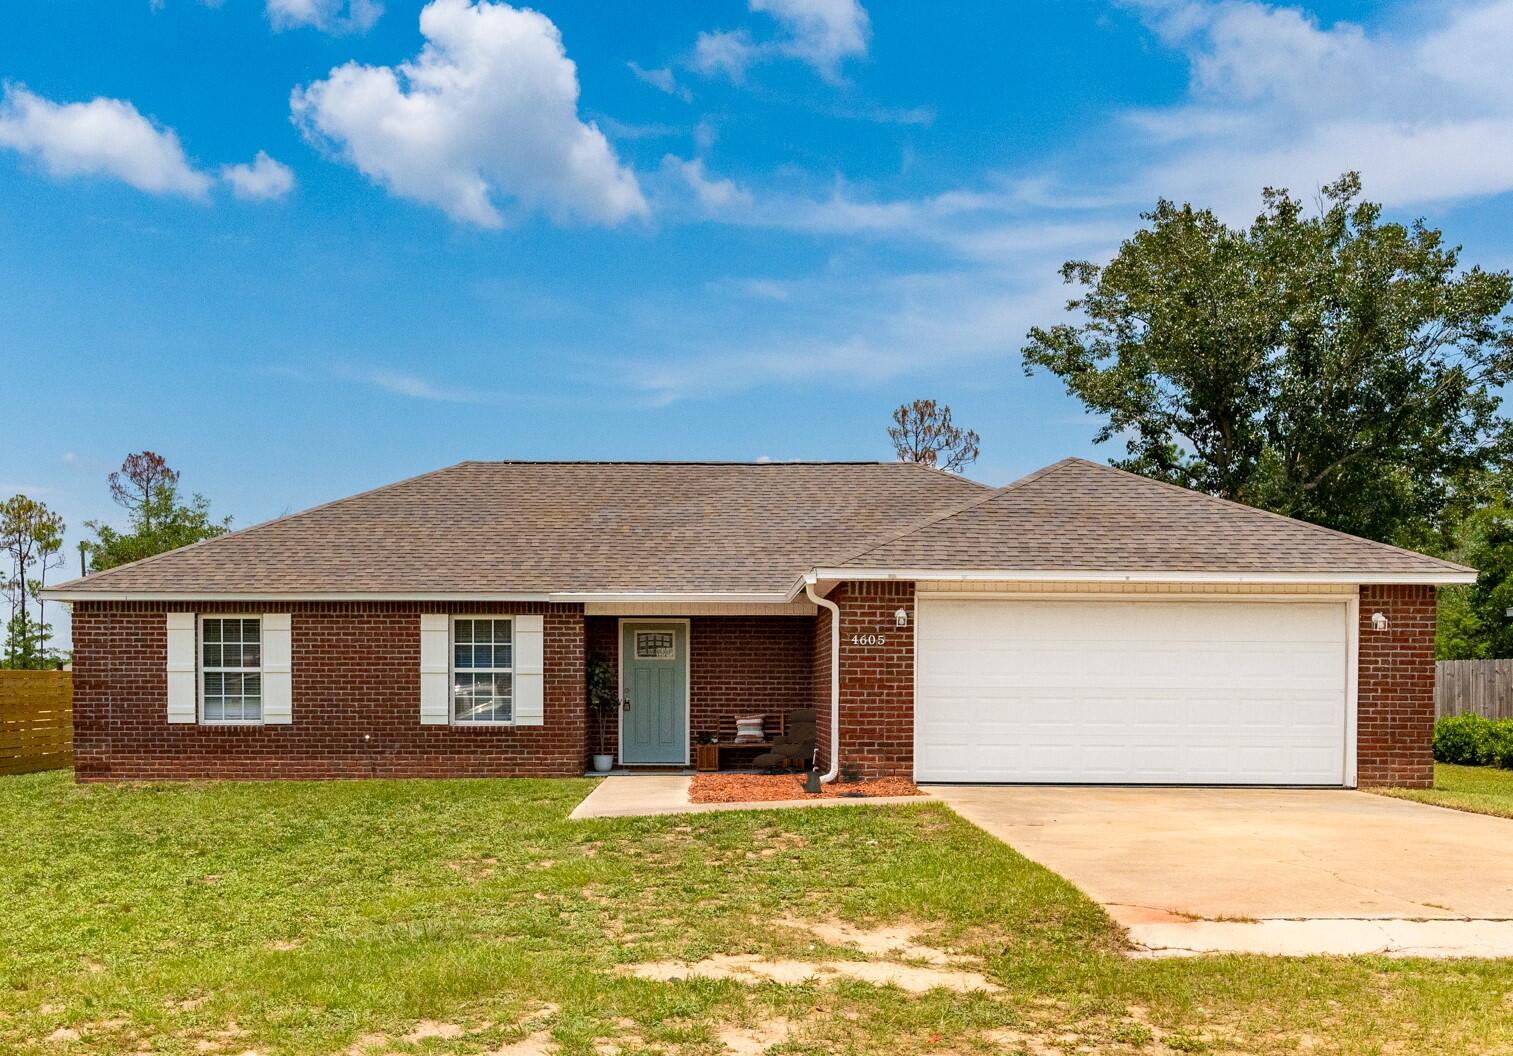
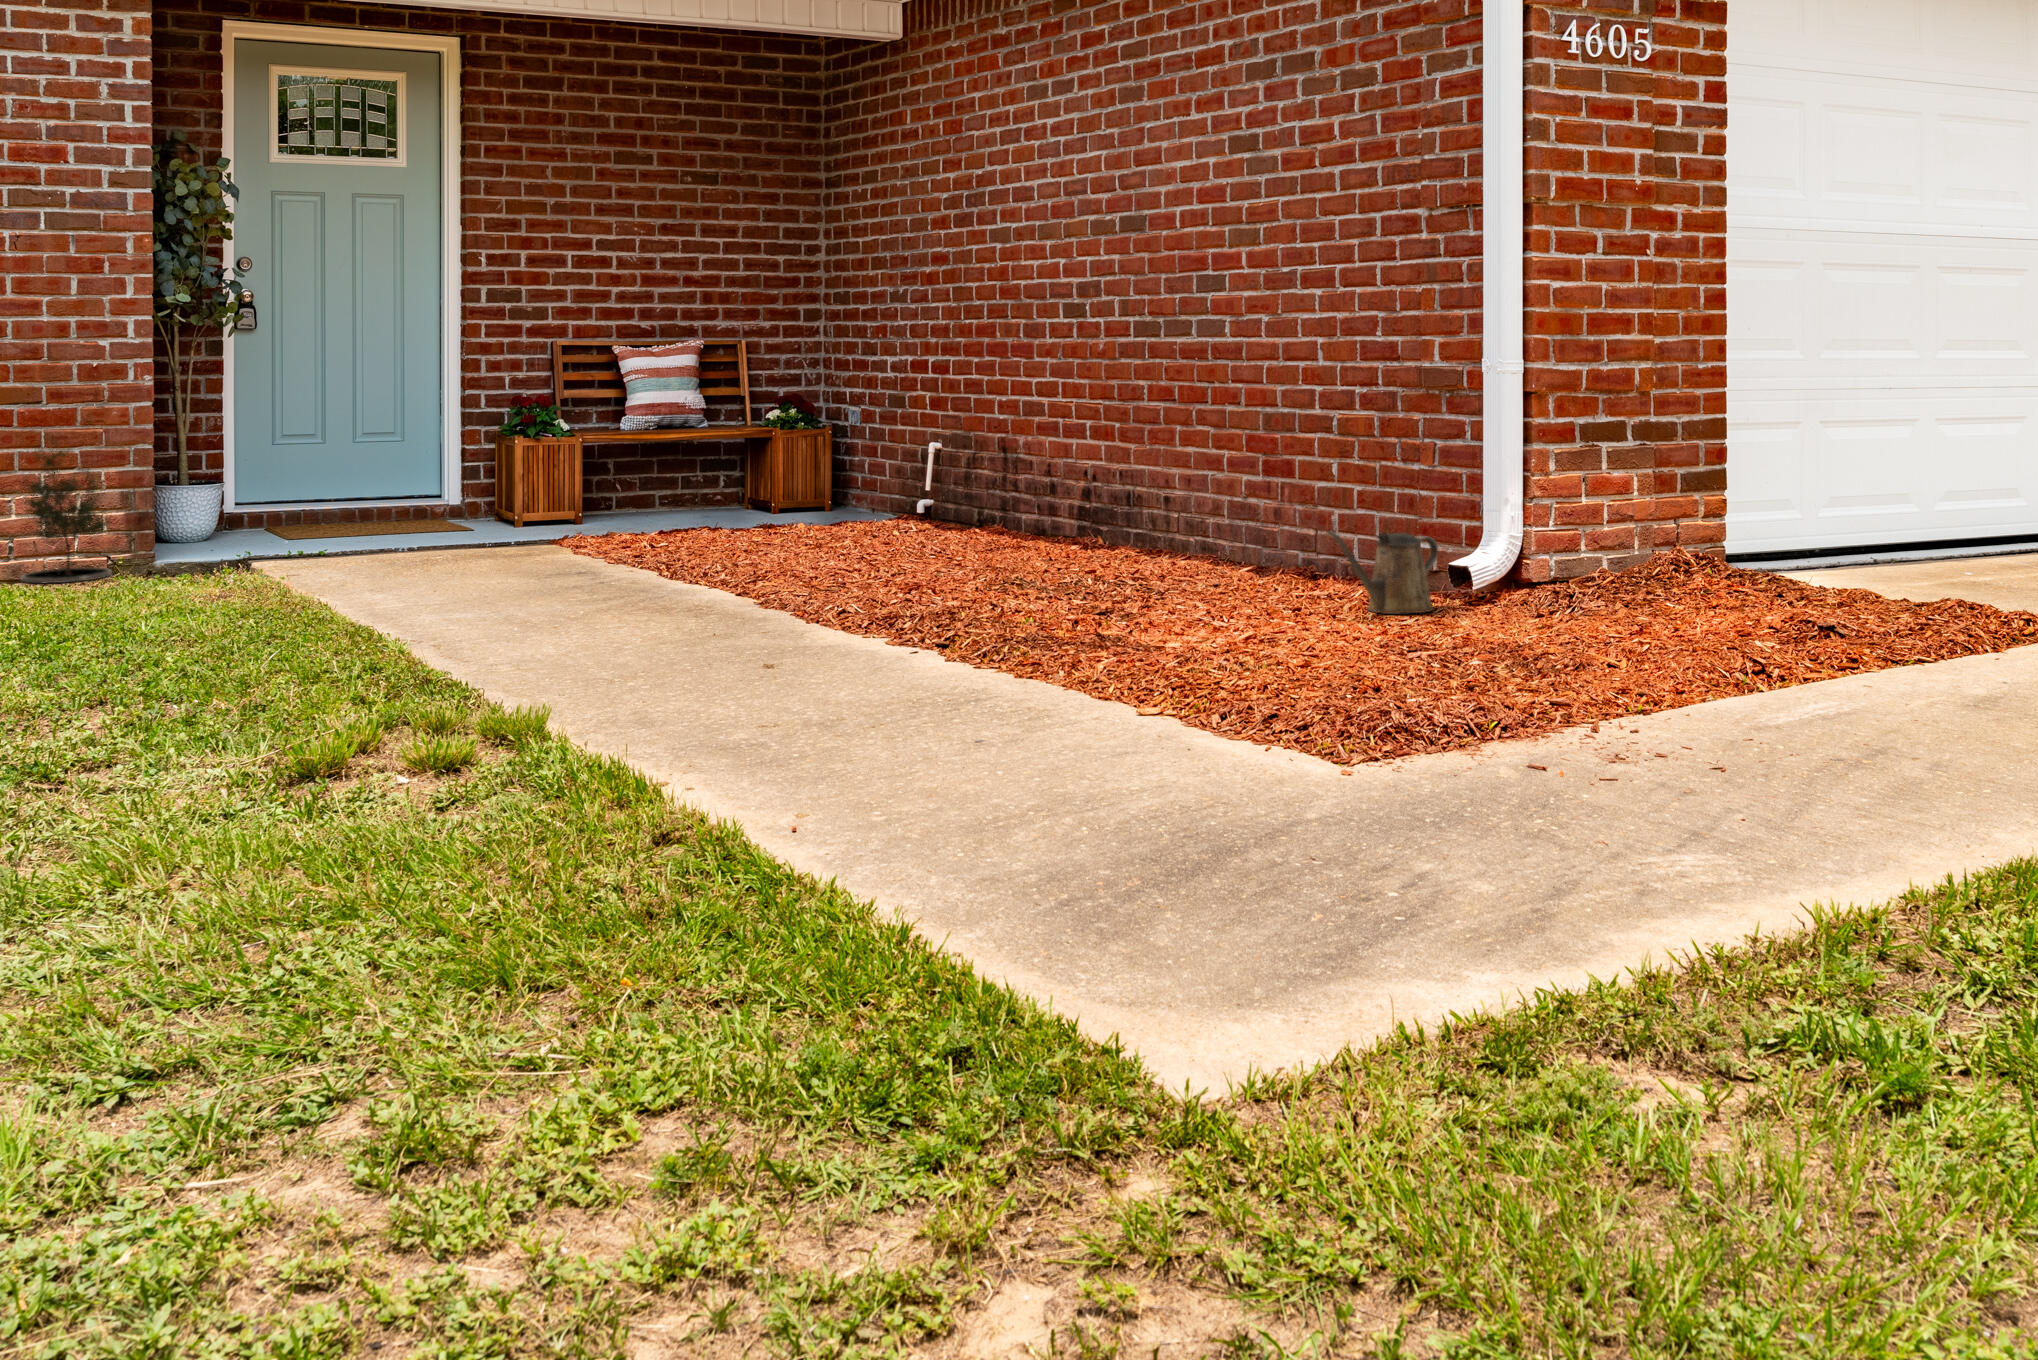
lounge chair: present [753,710,816,775] -> none [775,324,943,526]
potted tree: present [839,753,864,796] -> present [20,435,112,583]

